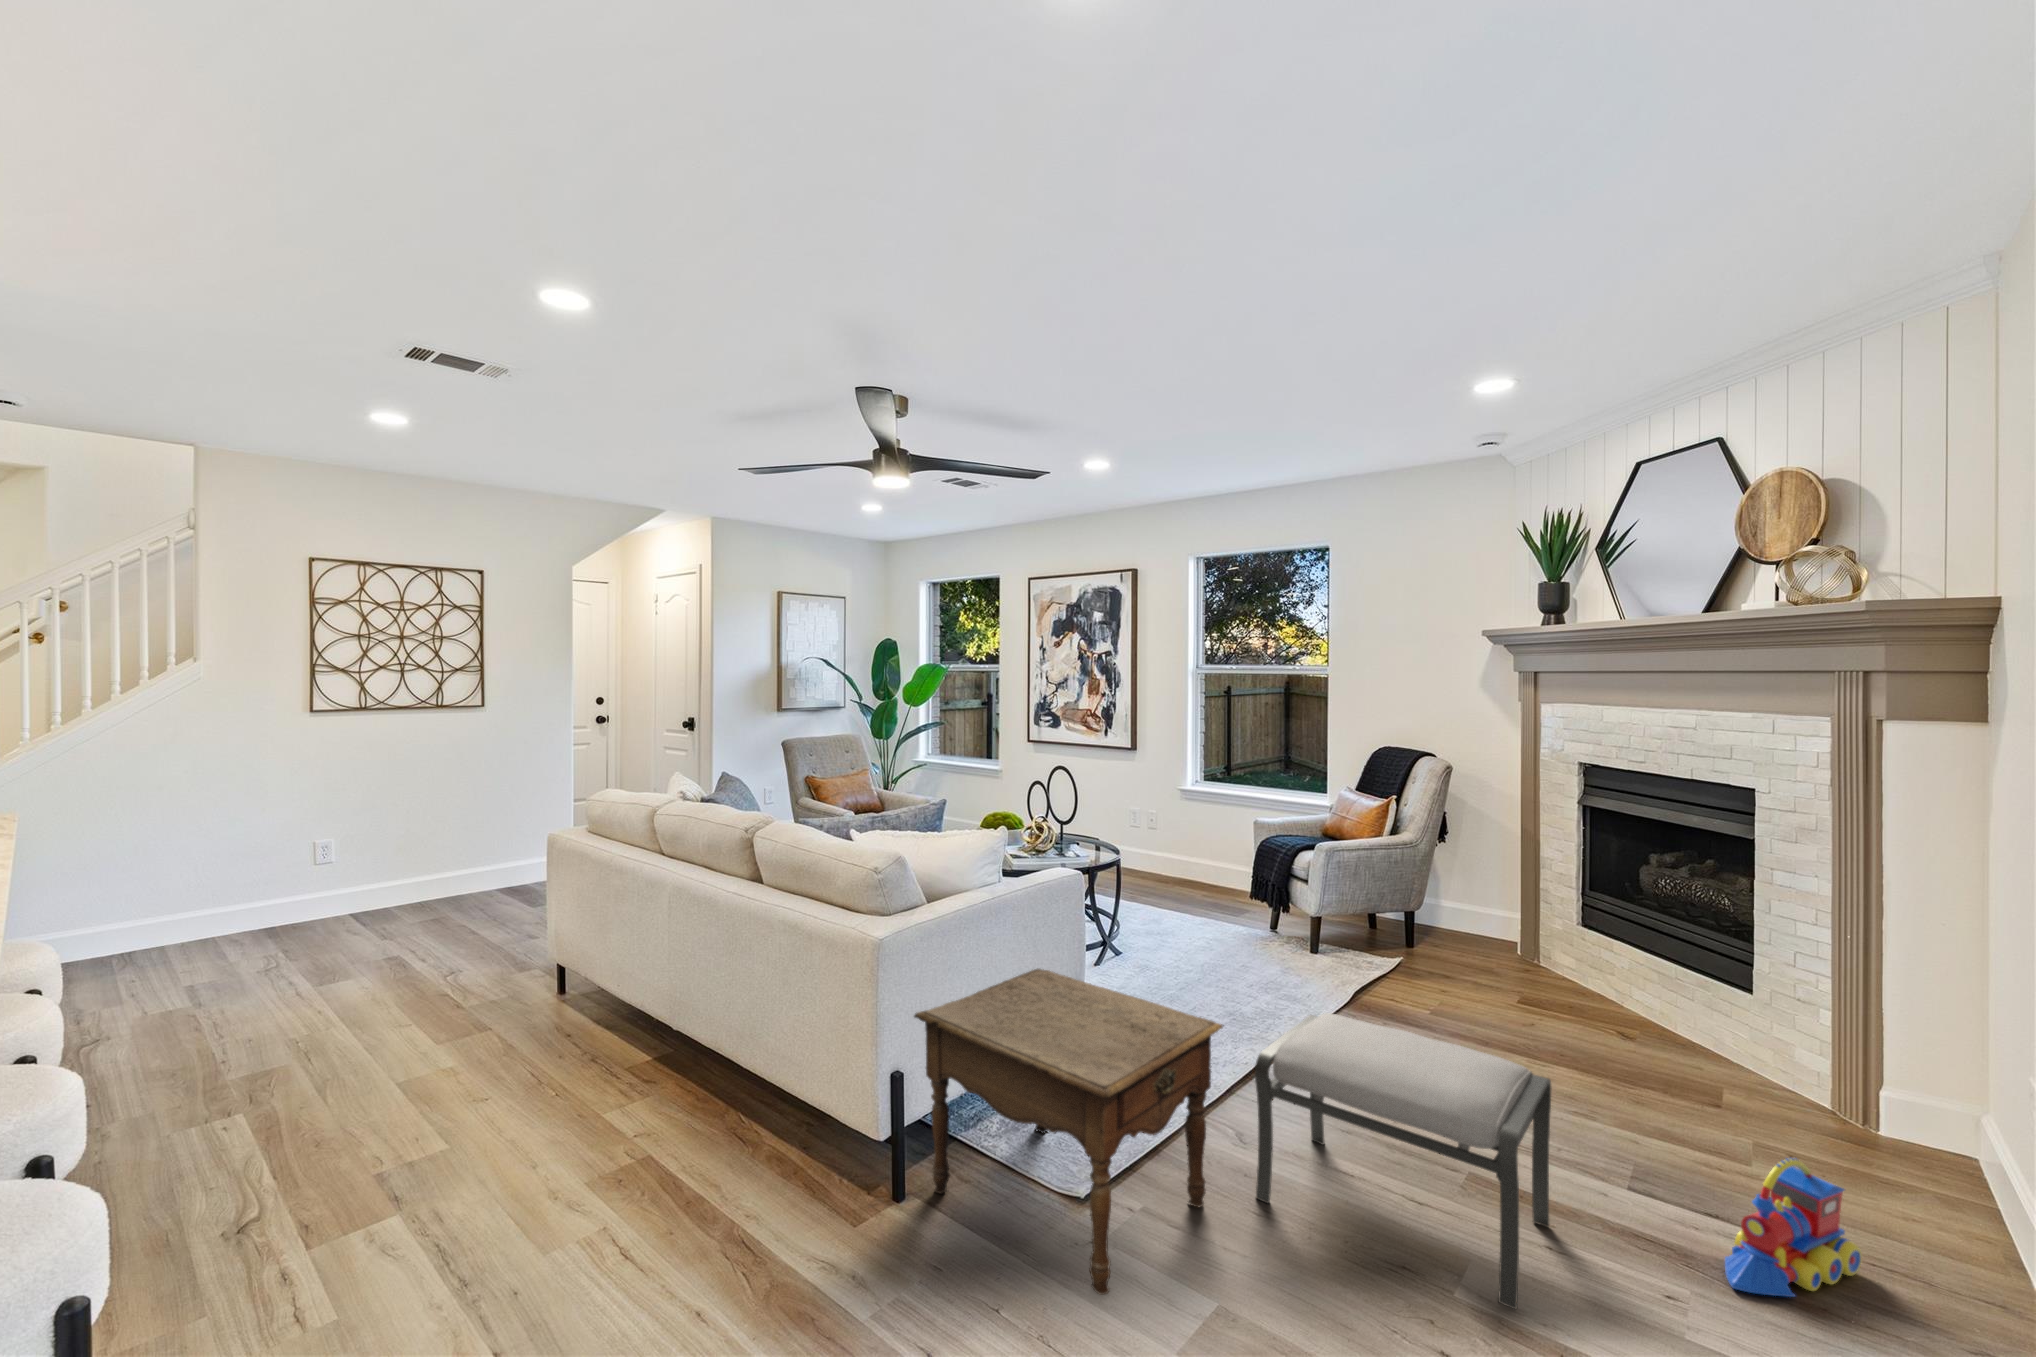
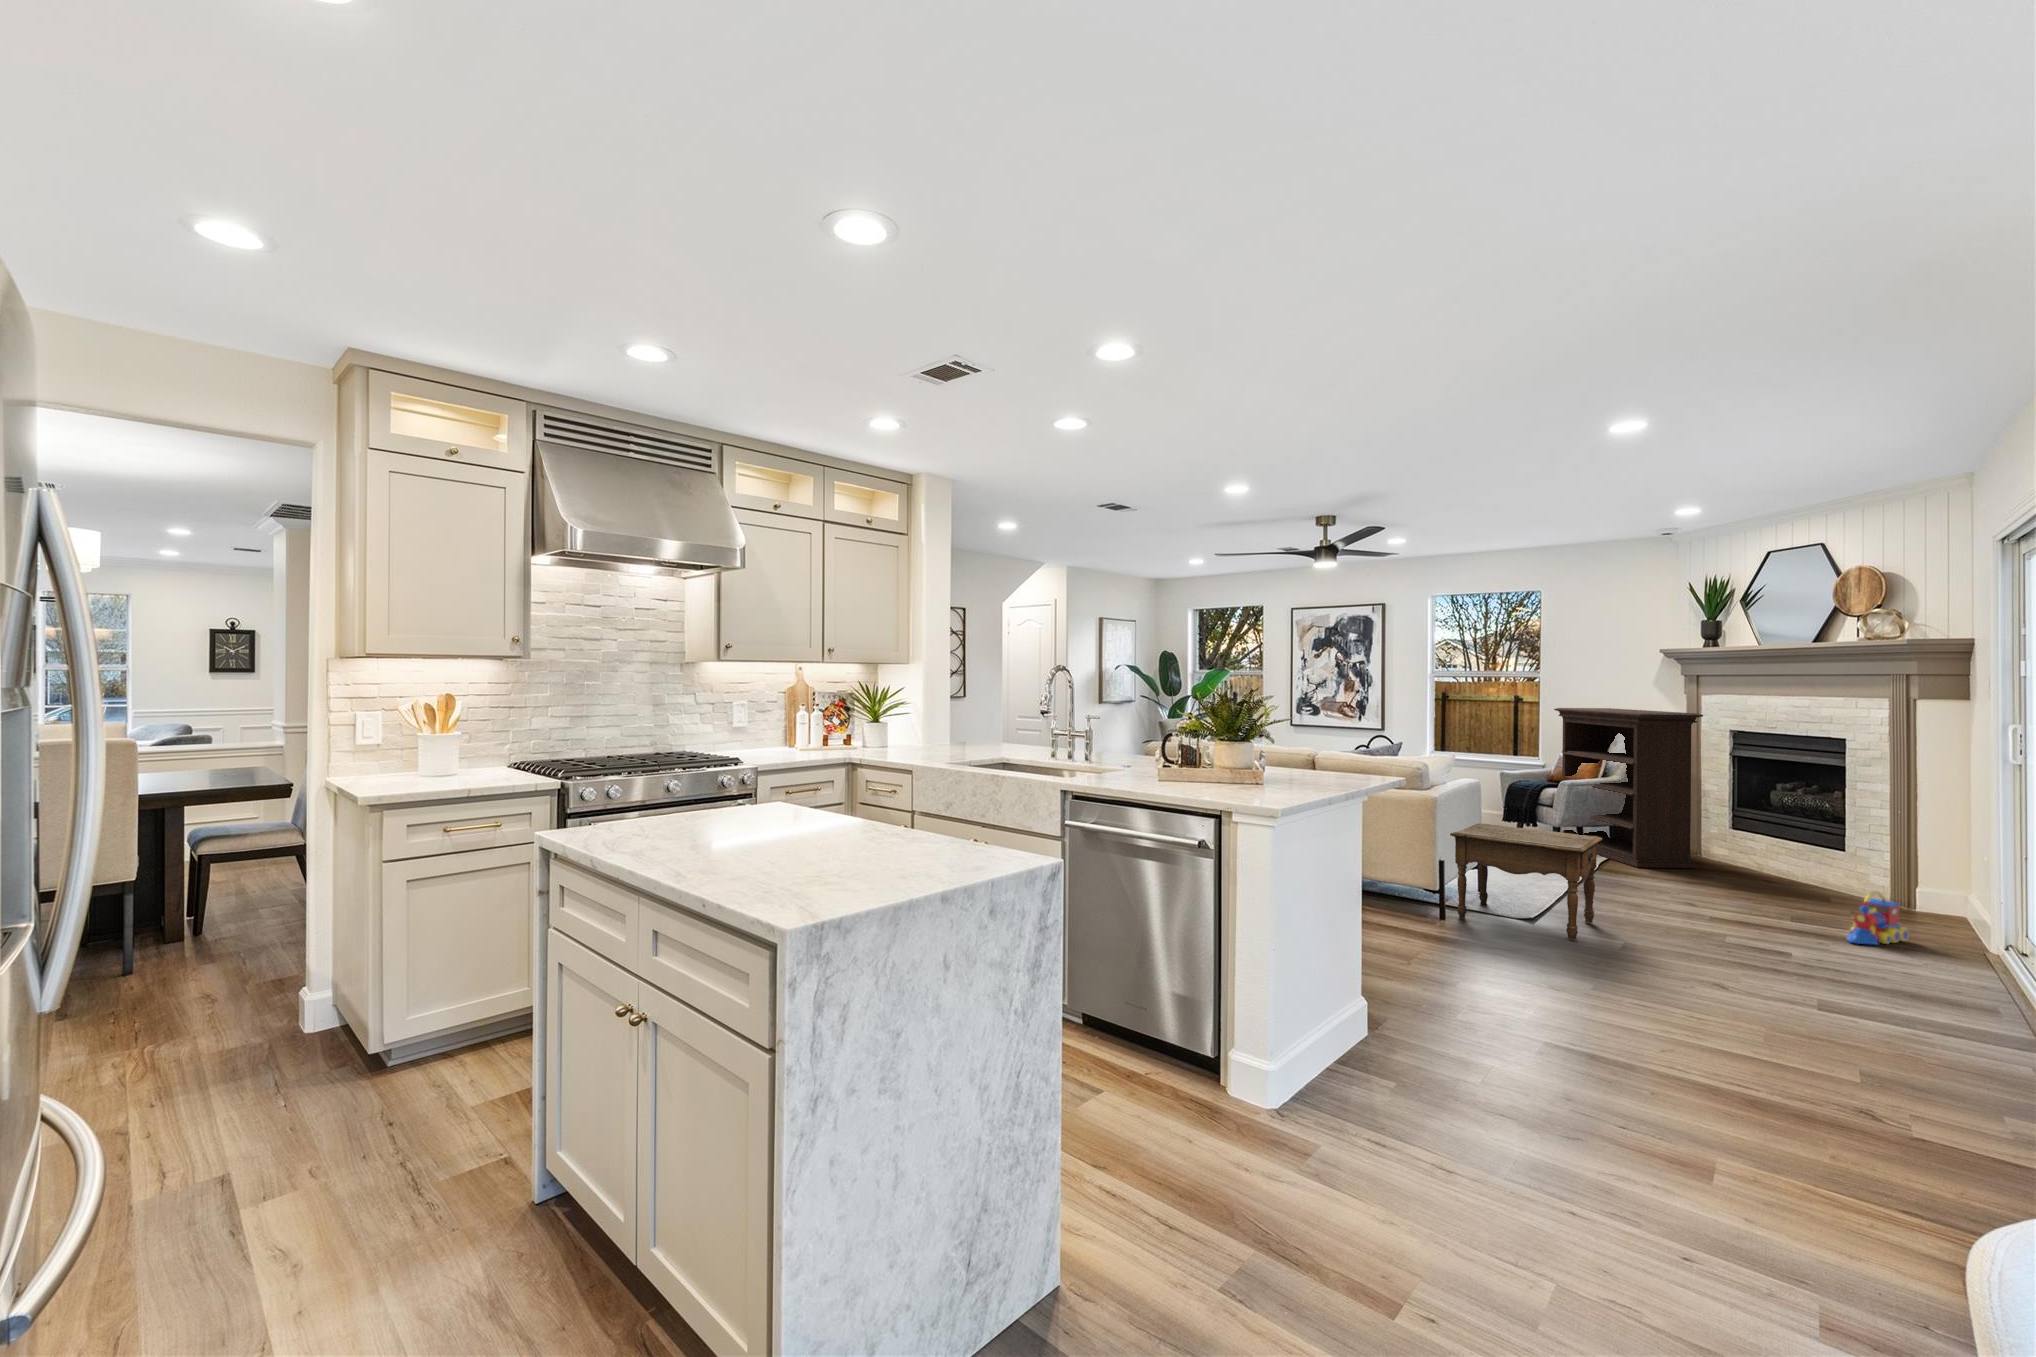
bookshelf: none [1332,722,1526,998] -> present [1554,708,1703,868]
ottoman: present [1255,1013,1552,1309] -> none [1615,842,1761,945]

